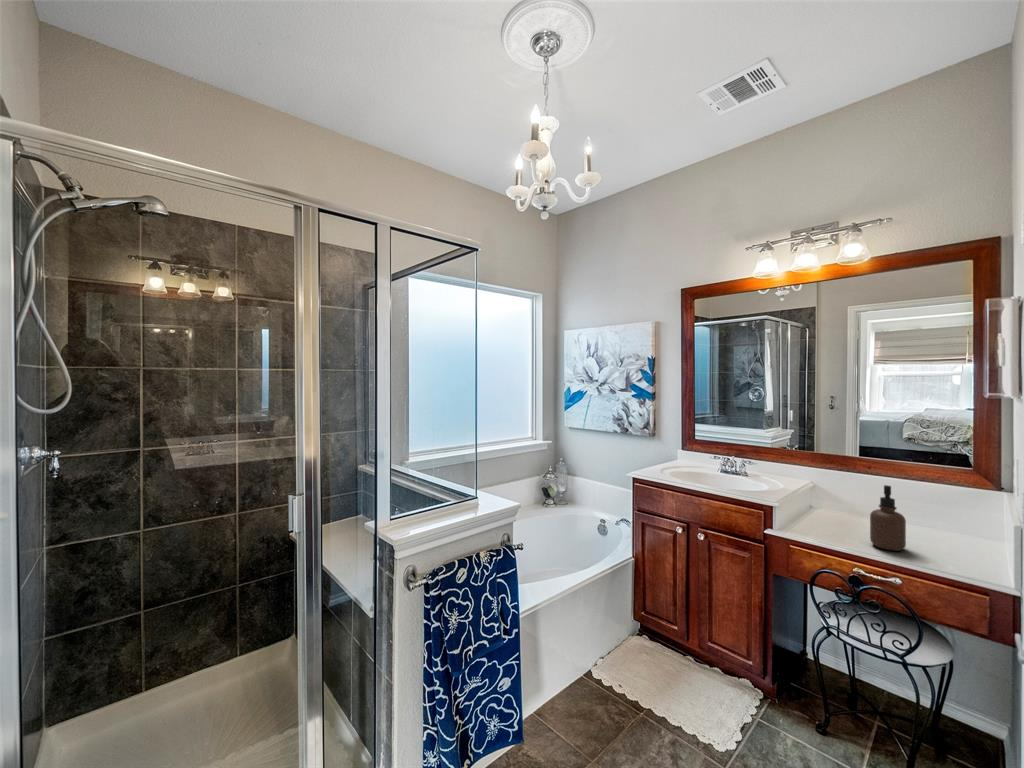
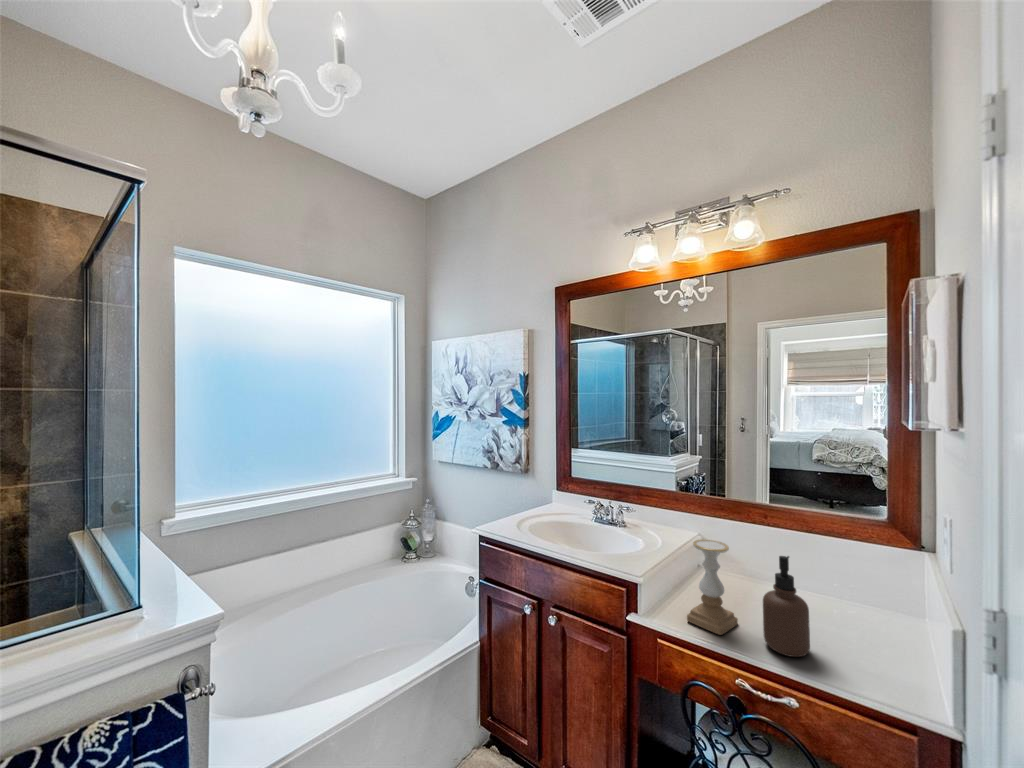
candle holder: none [809,478,848,540] -> present [687,539,738,635]

